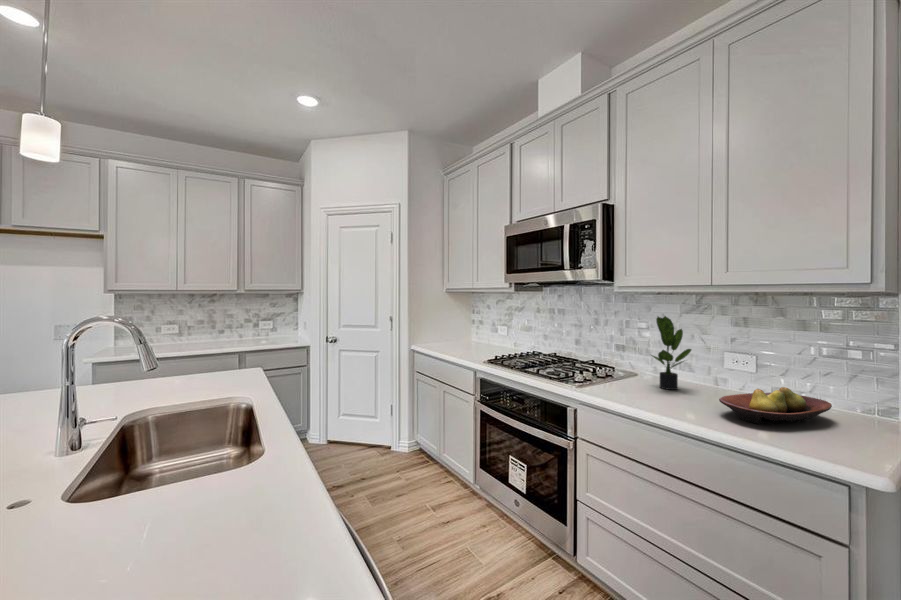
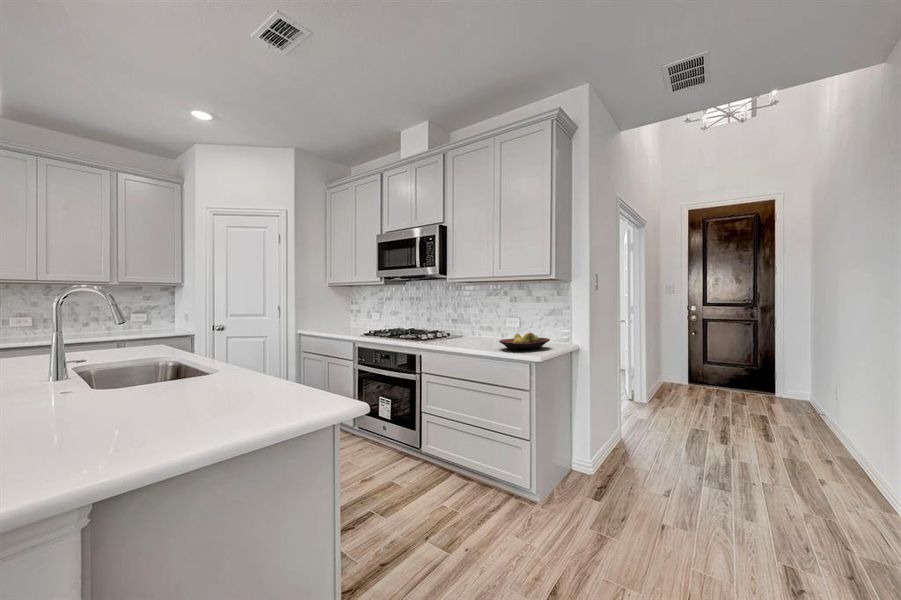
potted plant: present [651,316,691,390] -> none [470,297,493,342]

